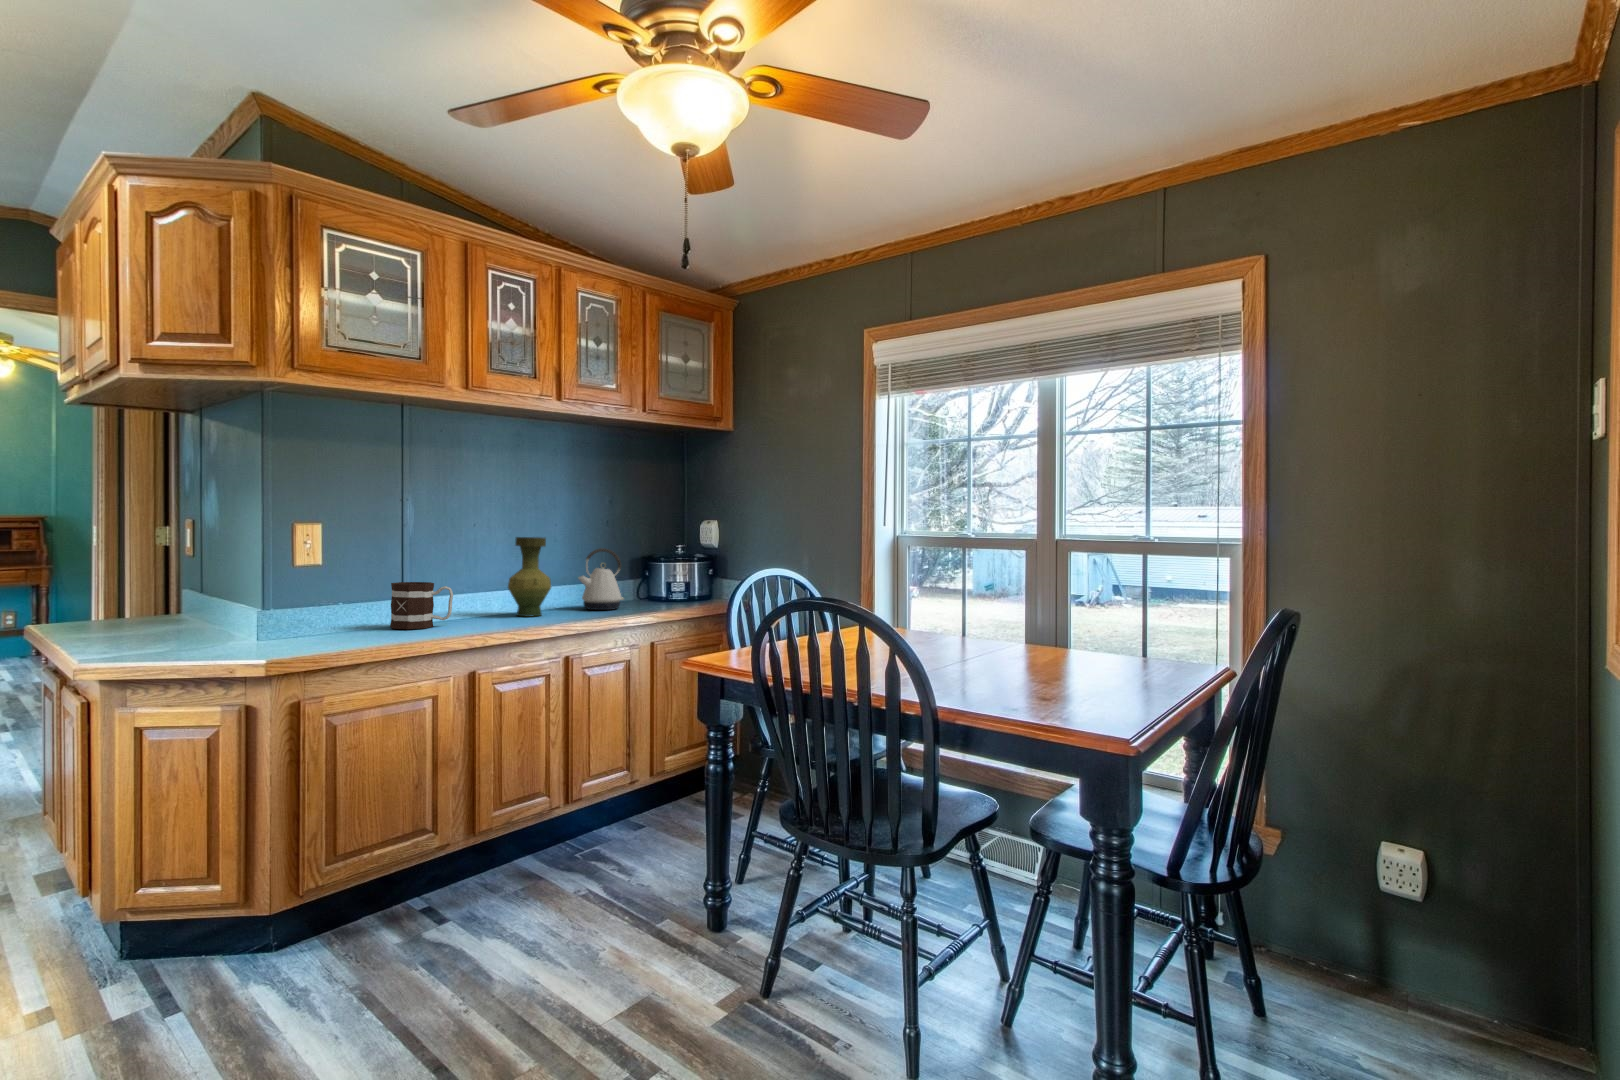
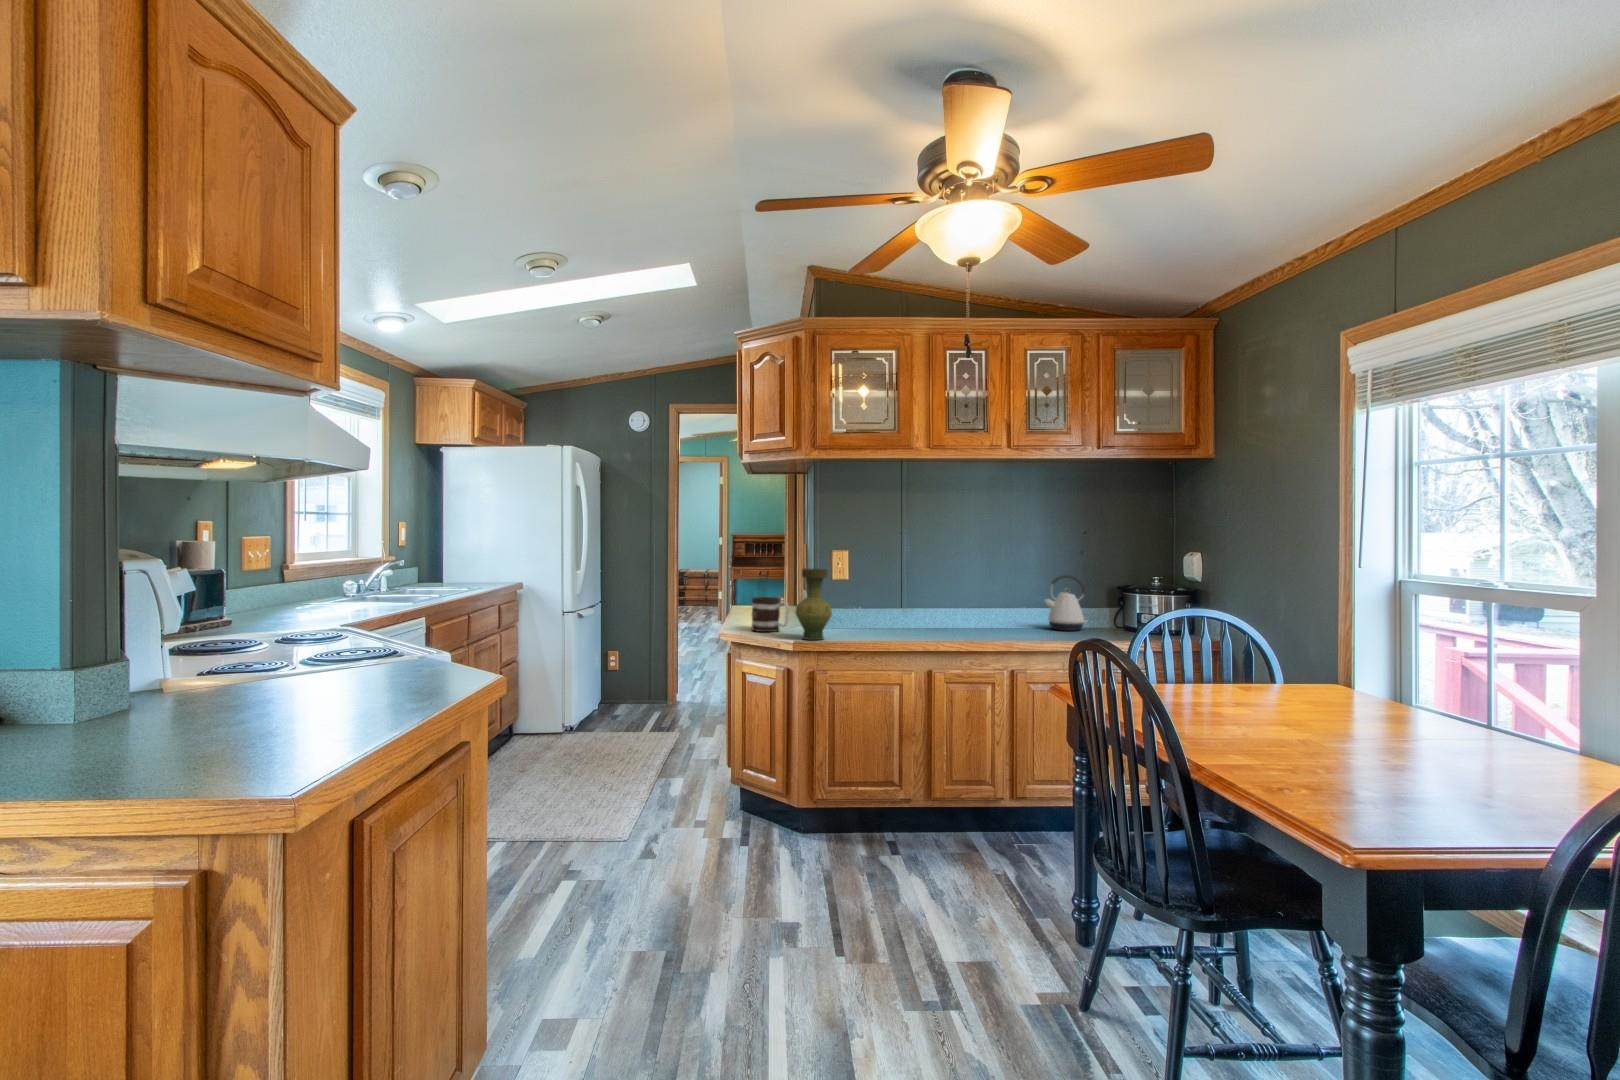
vase: present [508,537,551,617] -> present [795,569,832,640]
mug: present [390,582,453,629] -> present [752,597,789,632]

